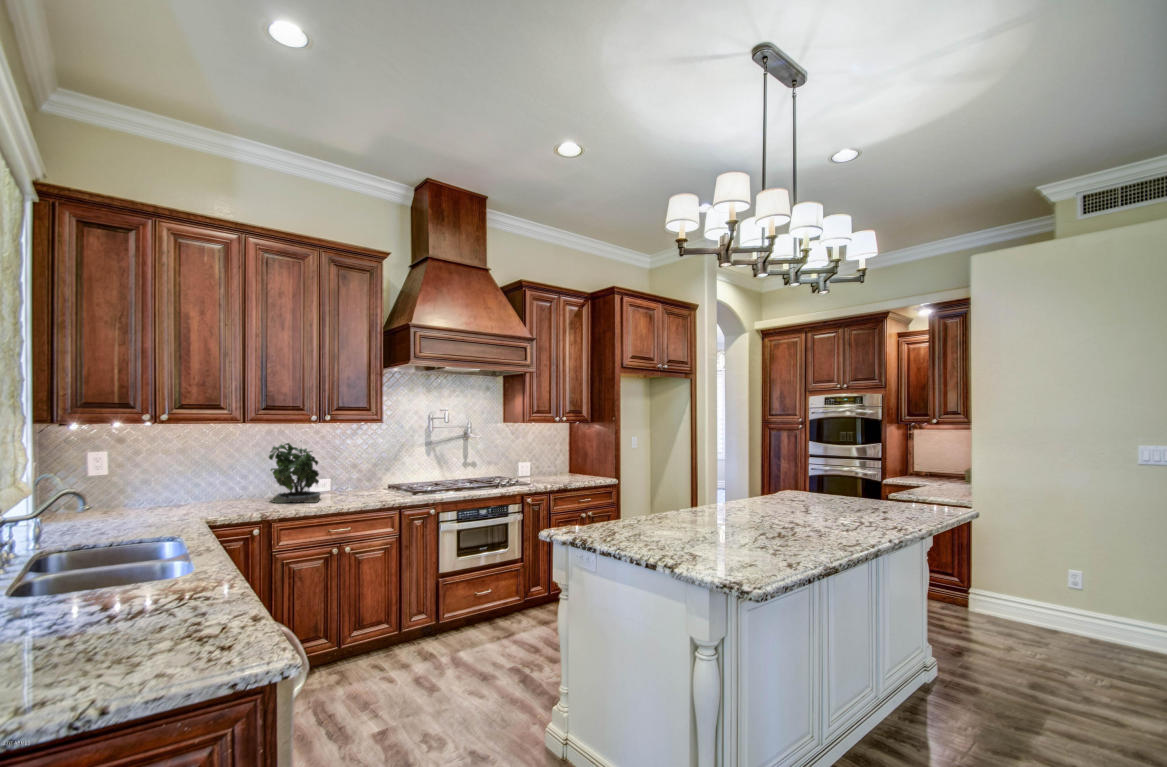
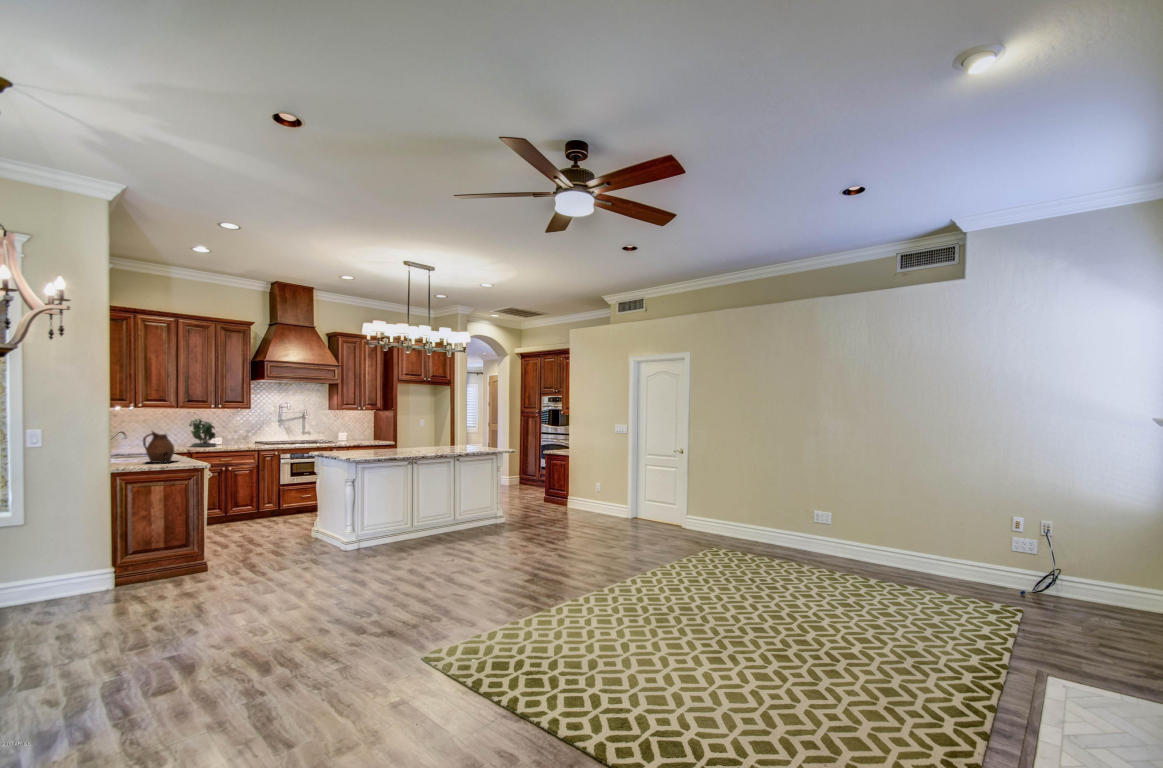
ceramic pitcher: none [75,513,215,647] -> present [143,431,174,463]

